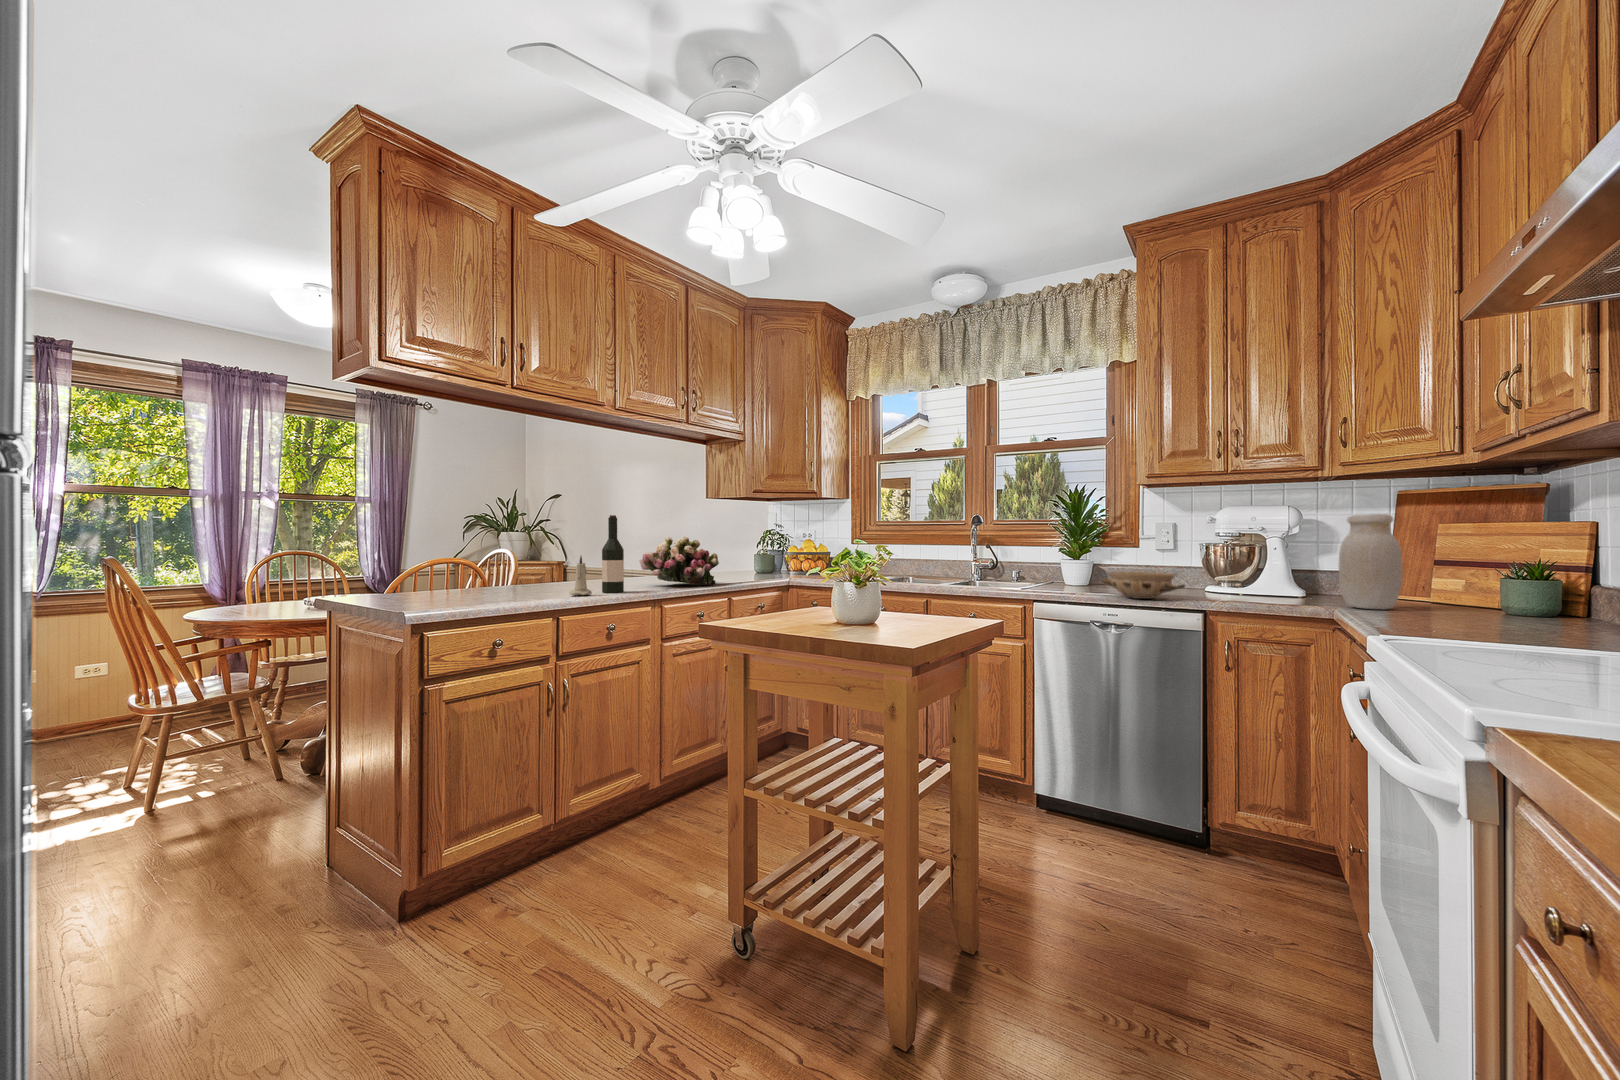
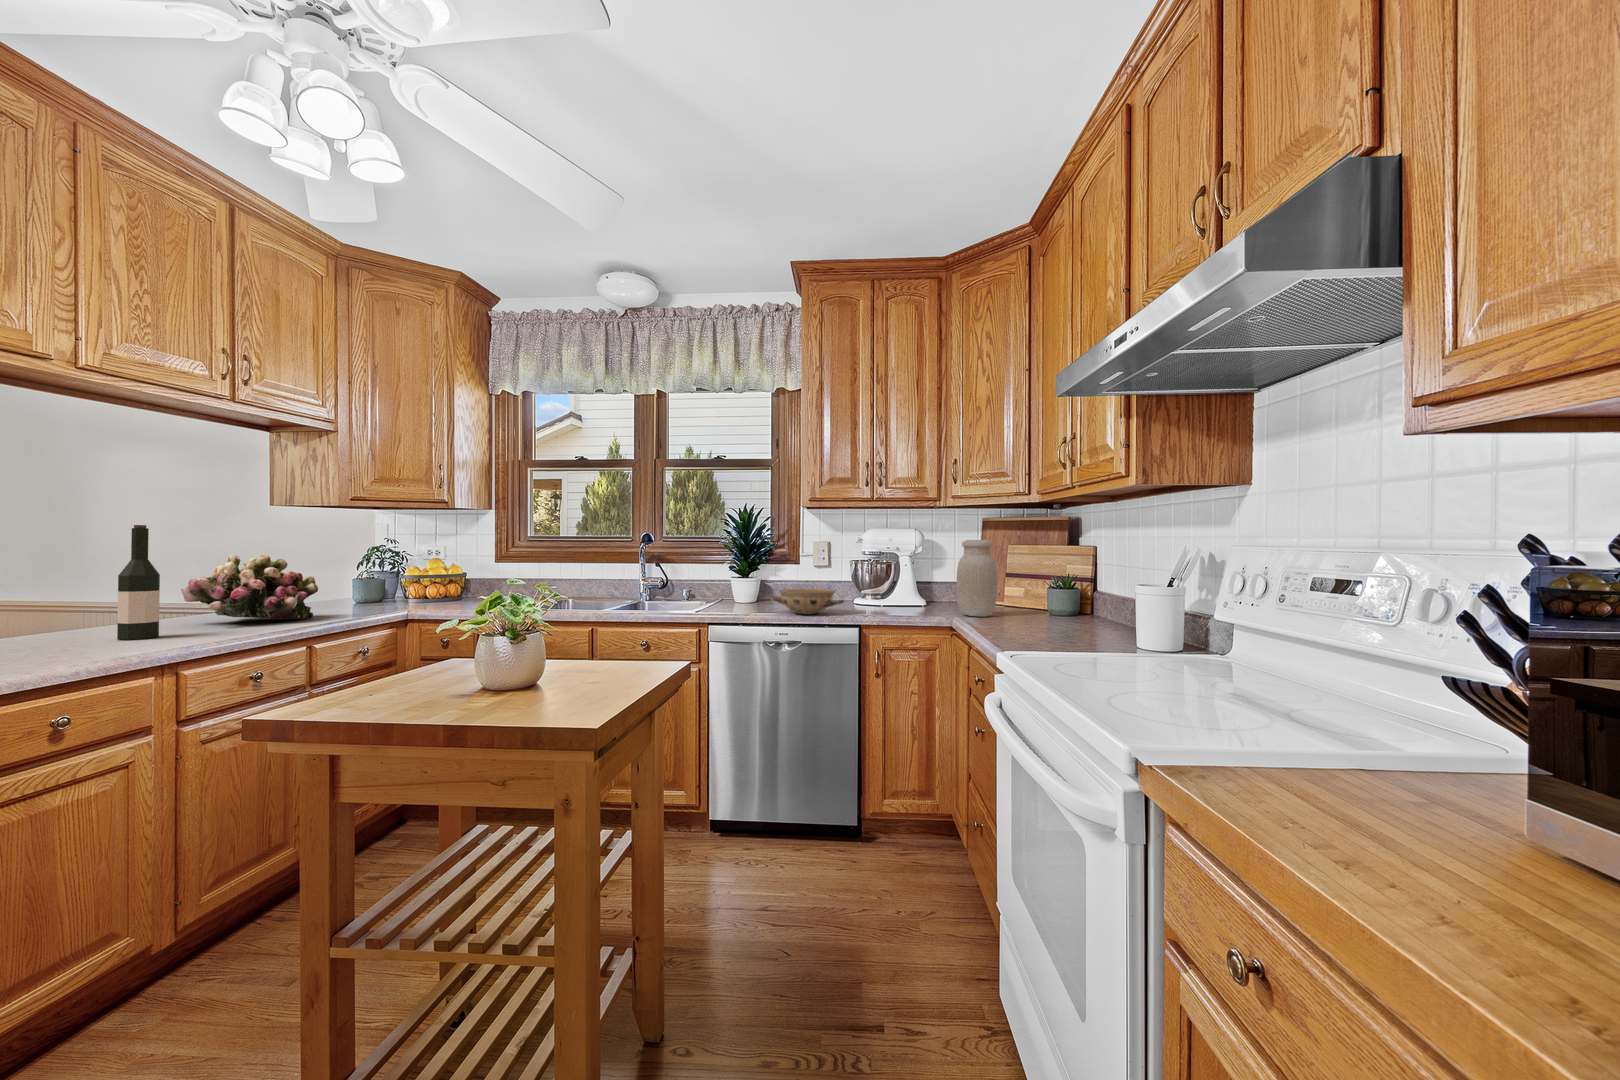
candle: present [569,556,592,595] -> none [52,585,99,647]

